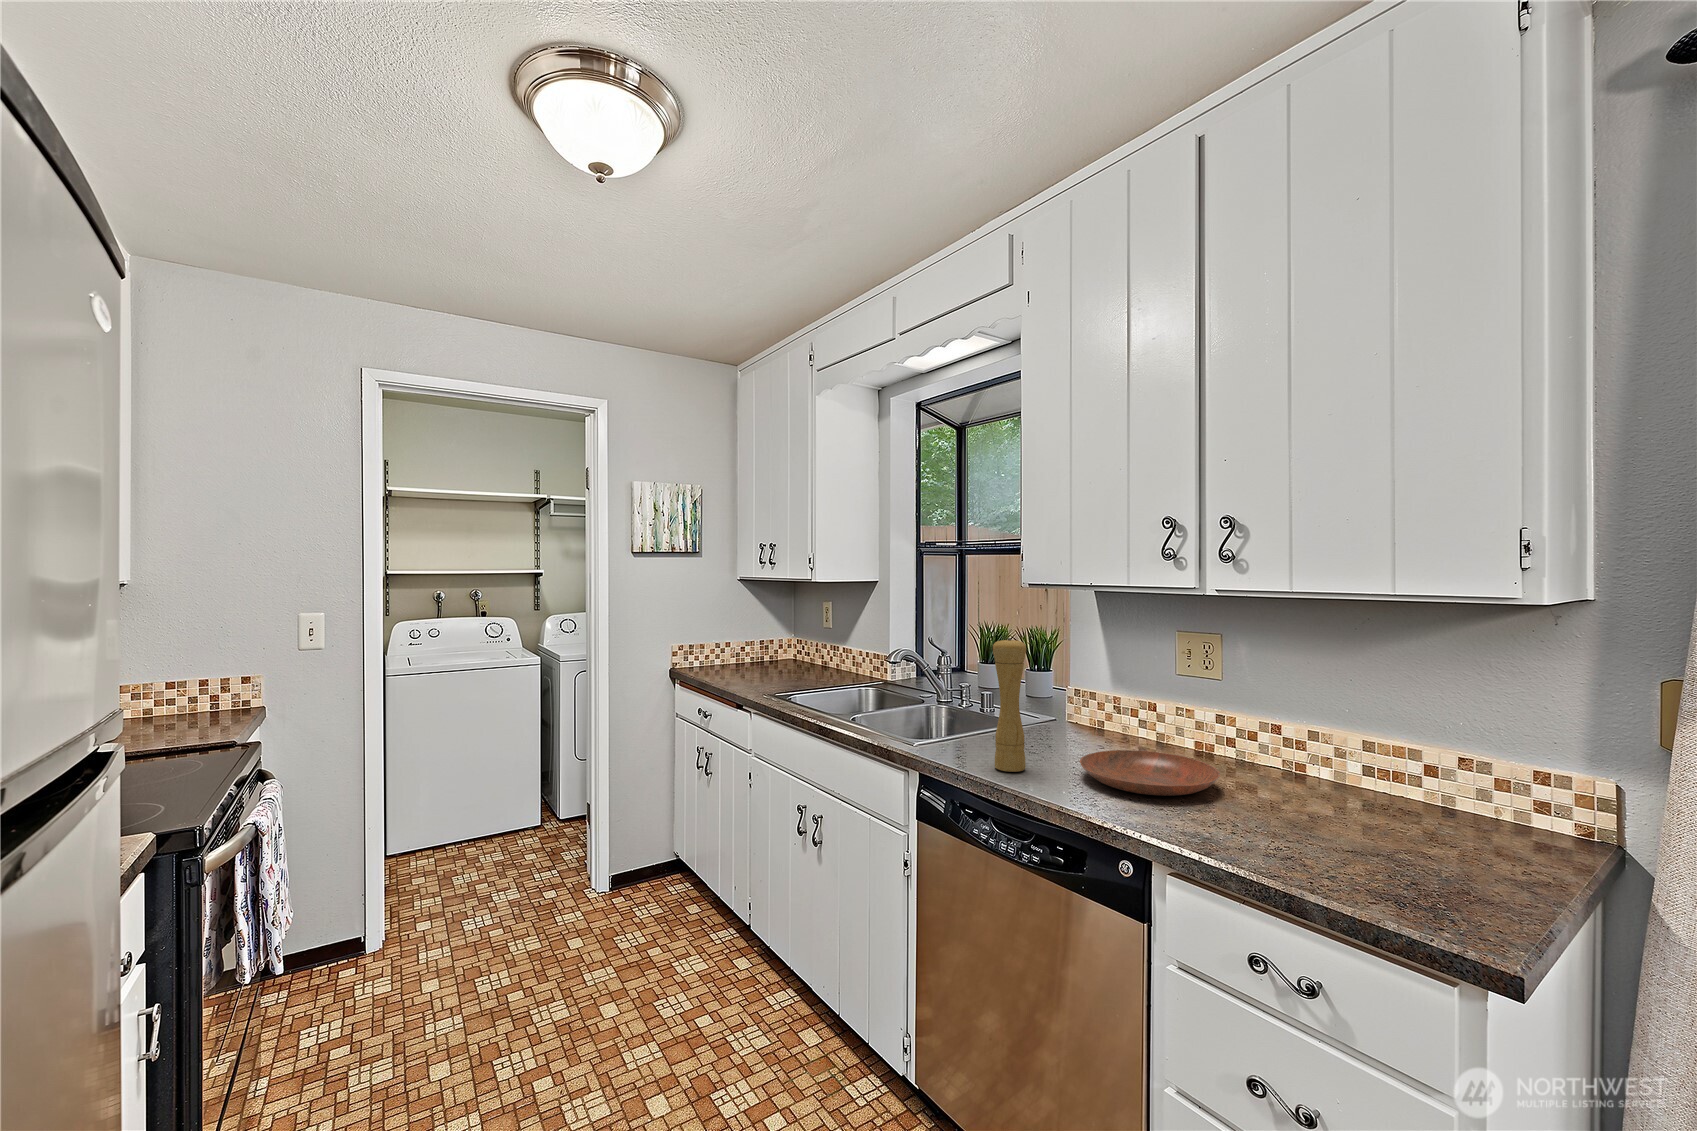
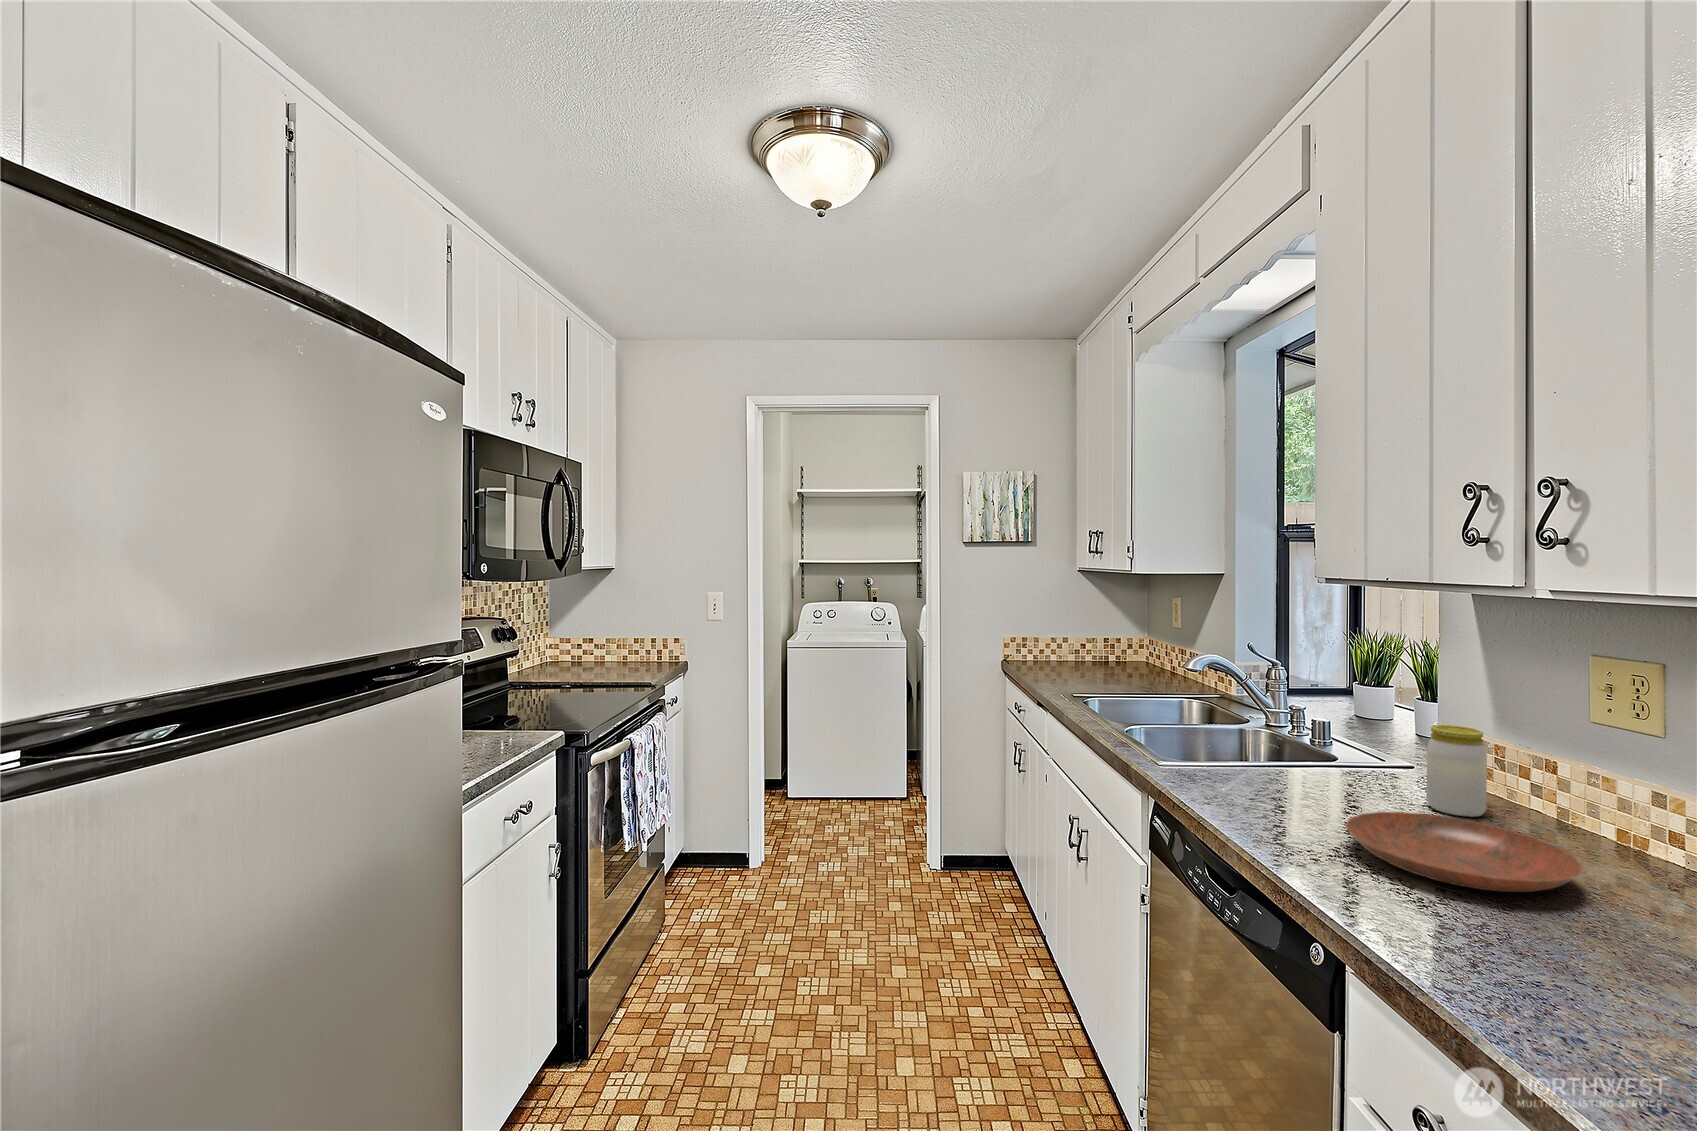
pepper mill: present [993,638,1026,772] -> none [1238,648,1285,816]
jar: none [1088,686,1124,749] -> present [1427,725,1487,817]

